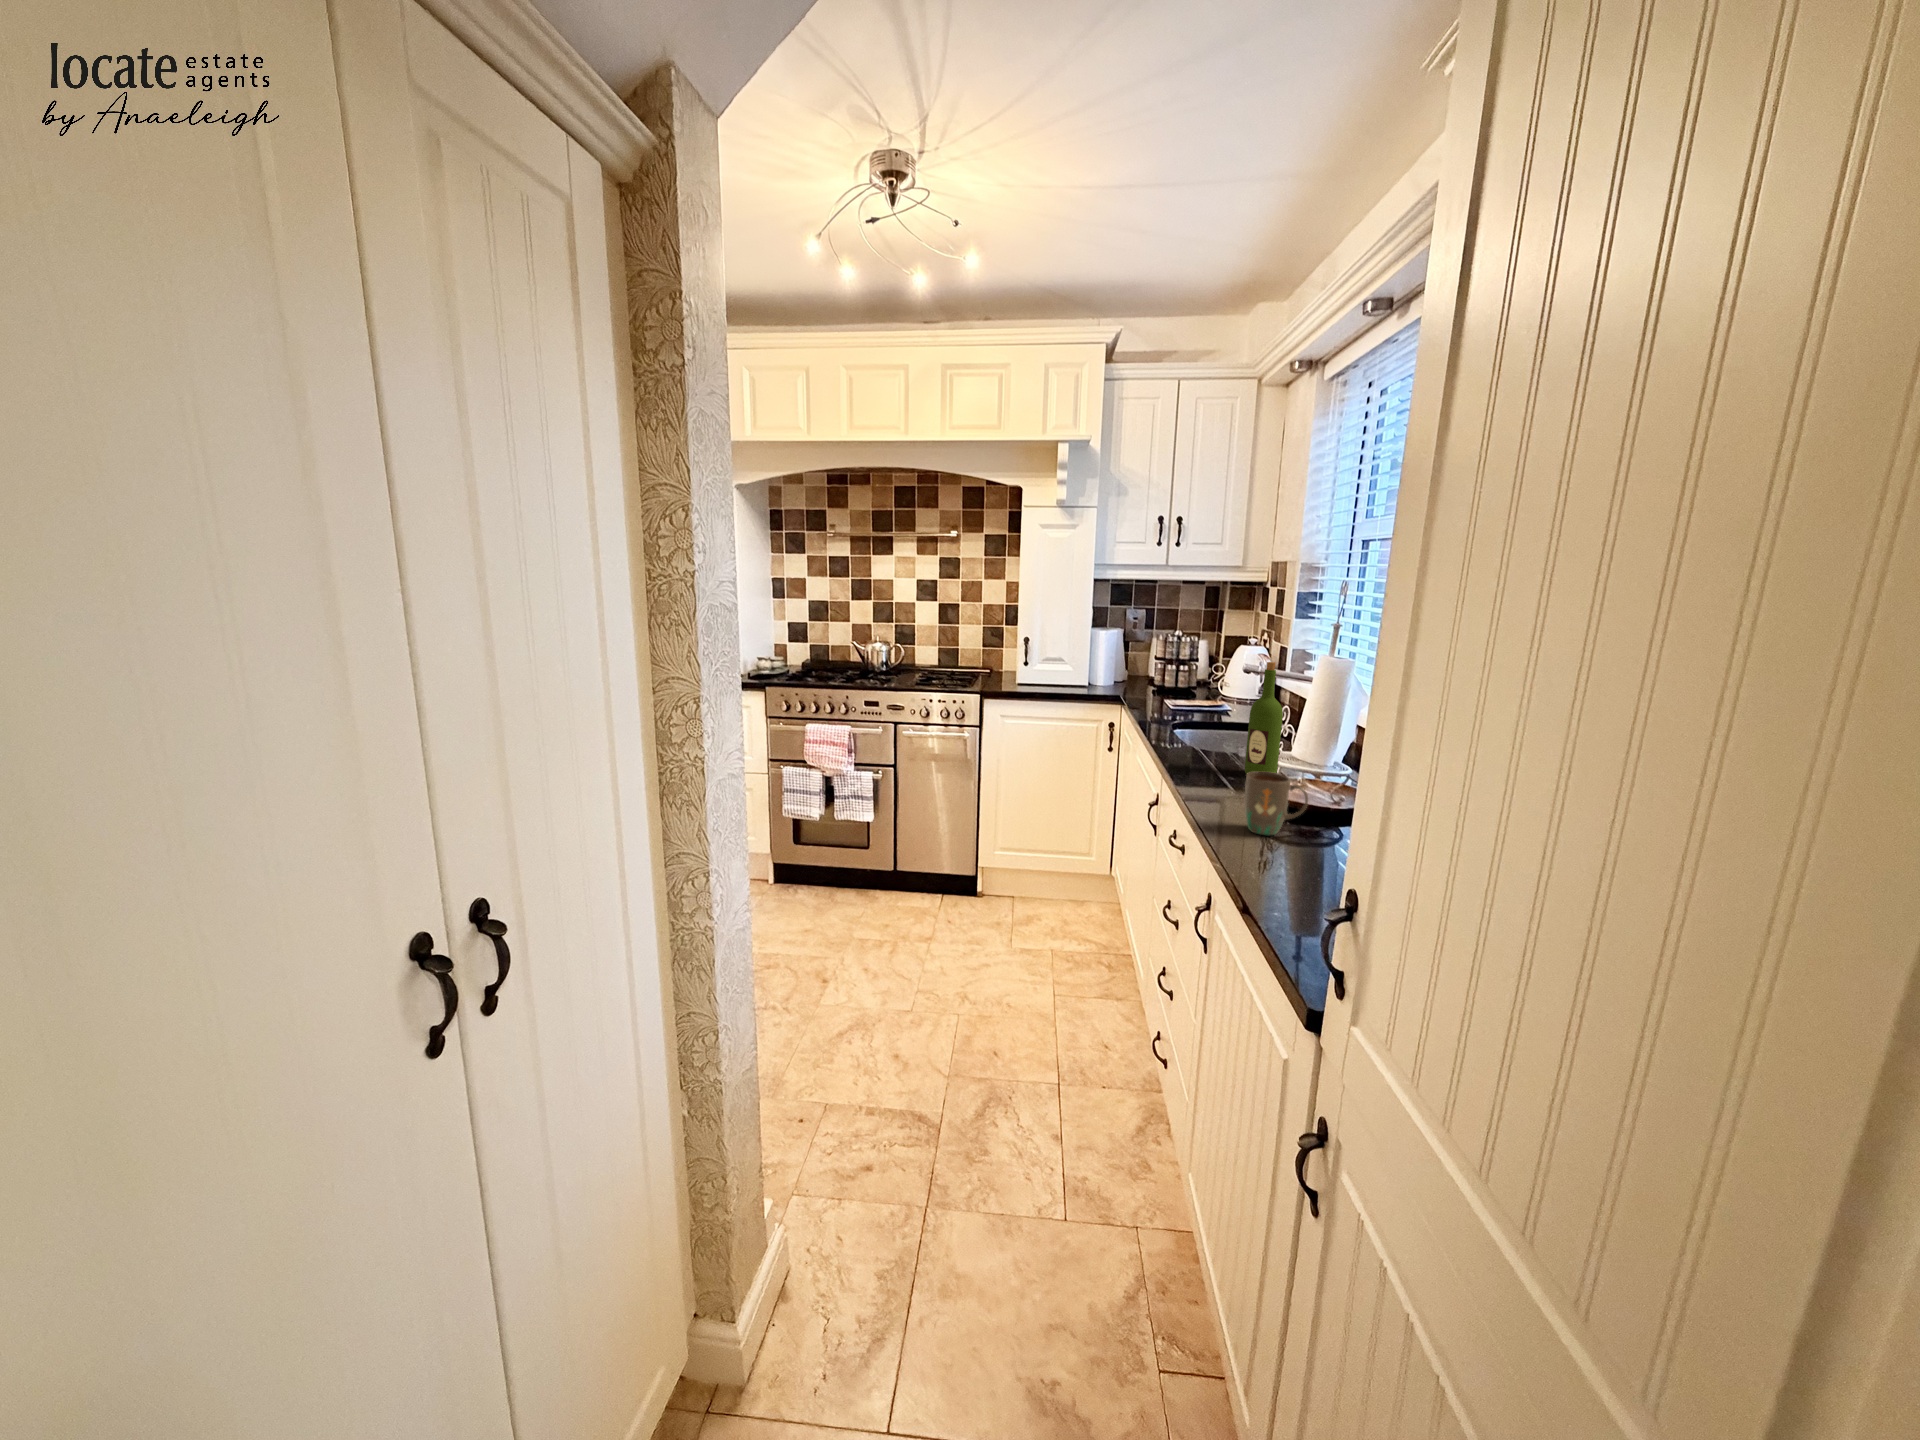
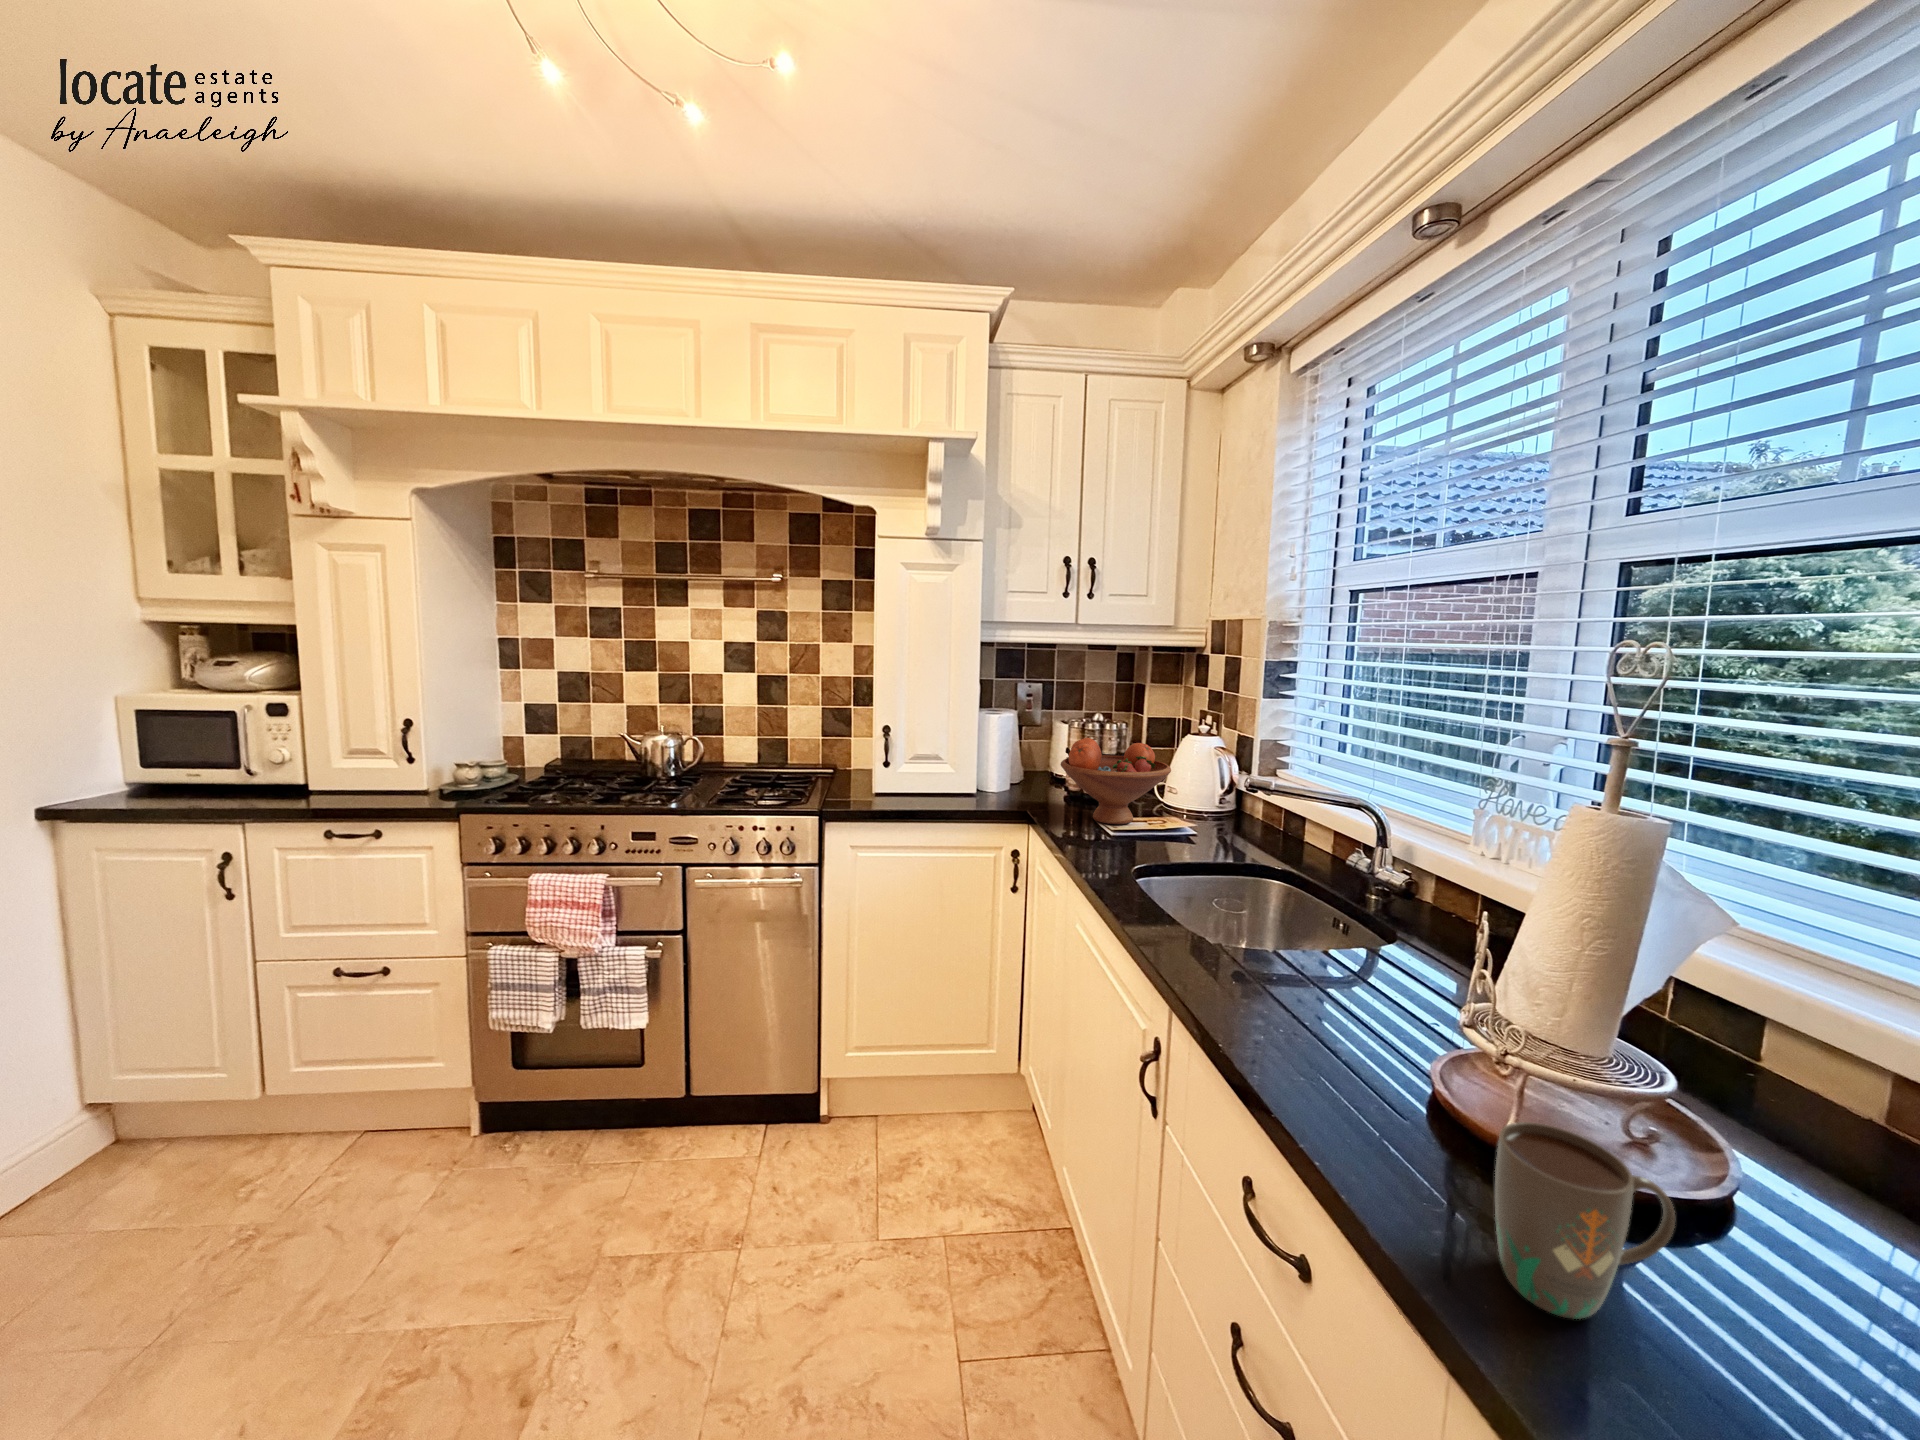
fruit bowl: none [1144,646,1222,705] -> present [1060,738,1171,824]
wine bottle: present [1245,662,1283,774] -> none [1319,799,1391,1021]

